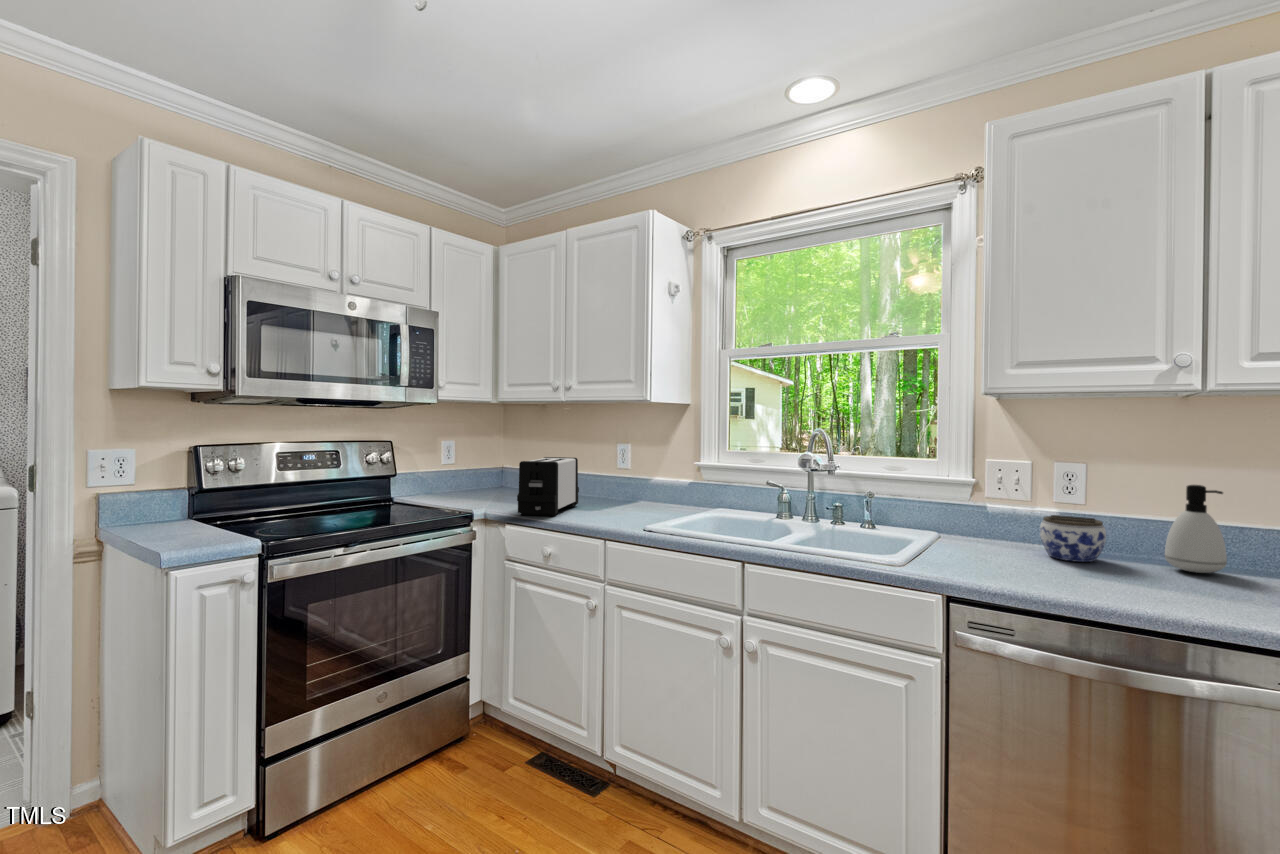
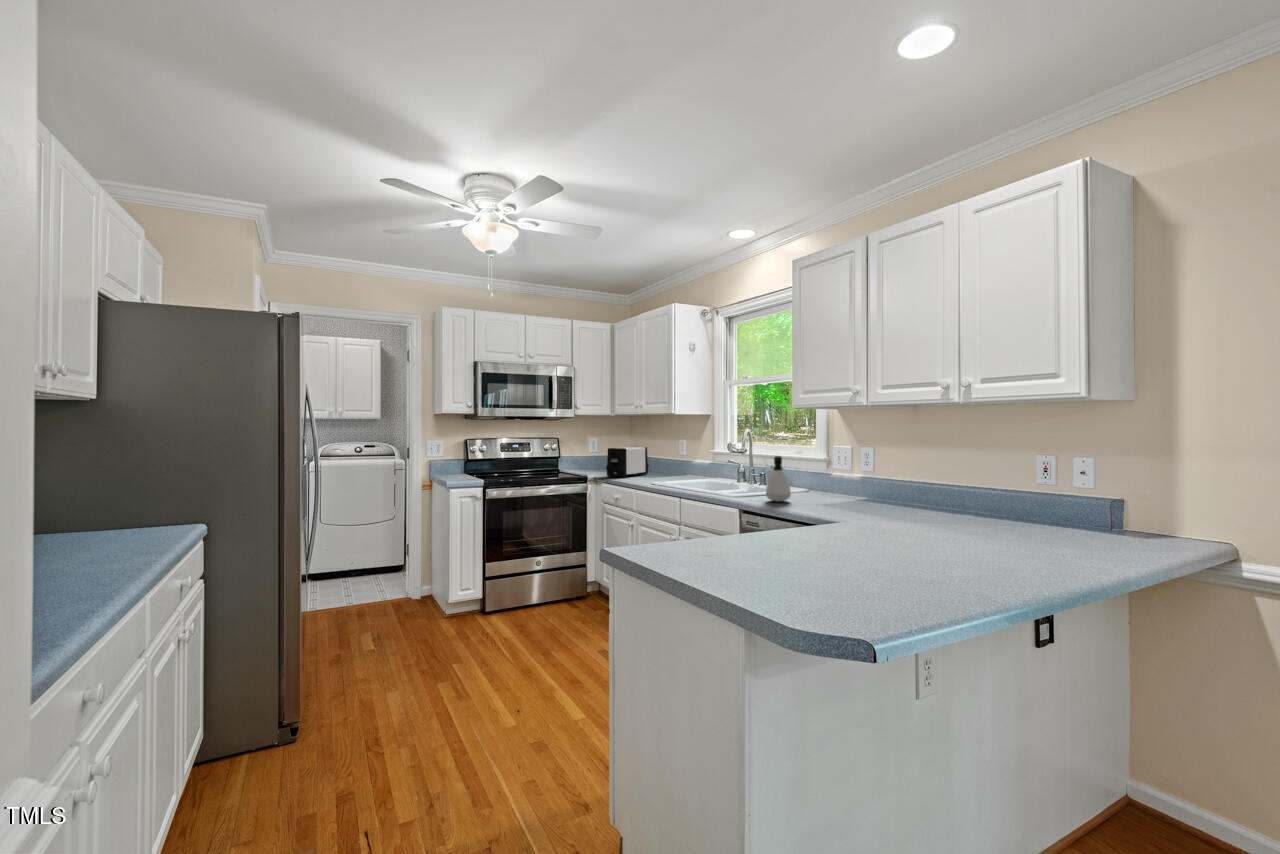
soap dispenser: present [1165,485,1227,573] -> present [766,456,791,502]
jar: present [1040,515,1106,562] -> none [830,476,861,500]

